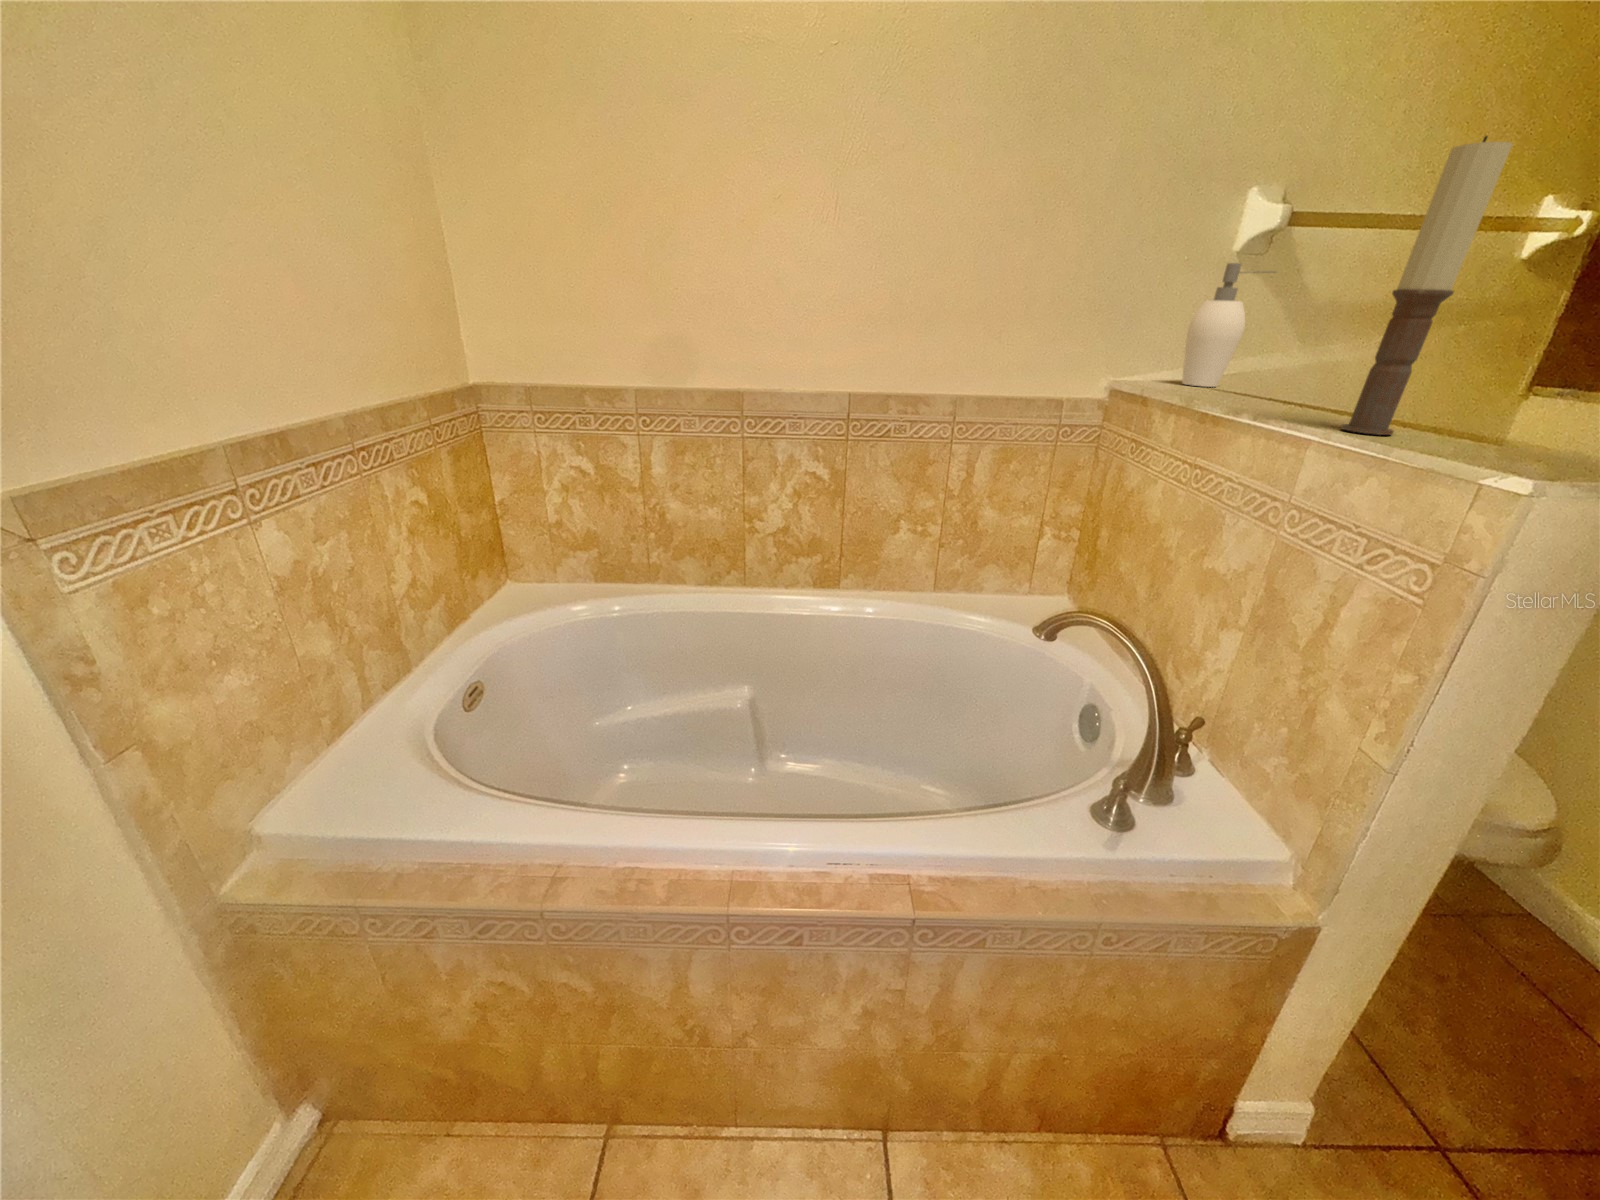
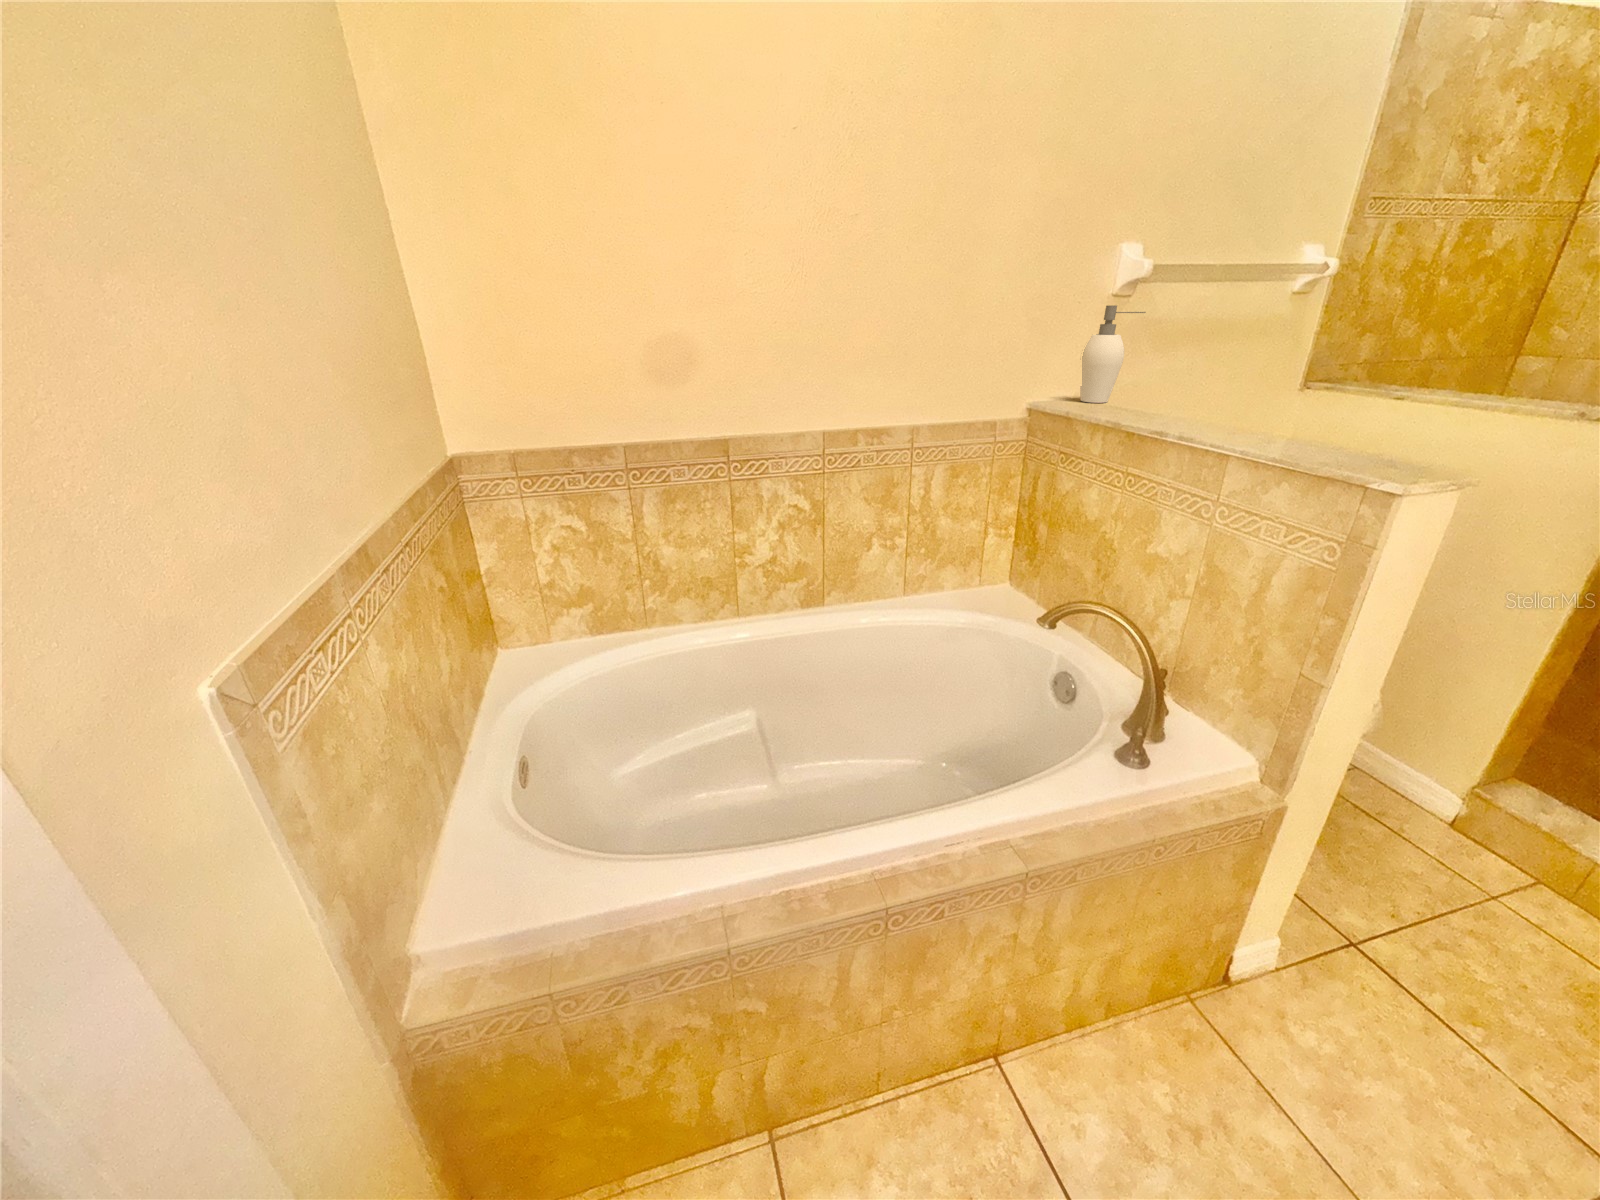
candle: present [1341,136,1513,435] -> none [1246,238,1343,444]

